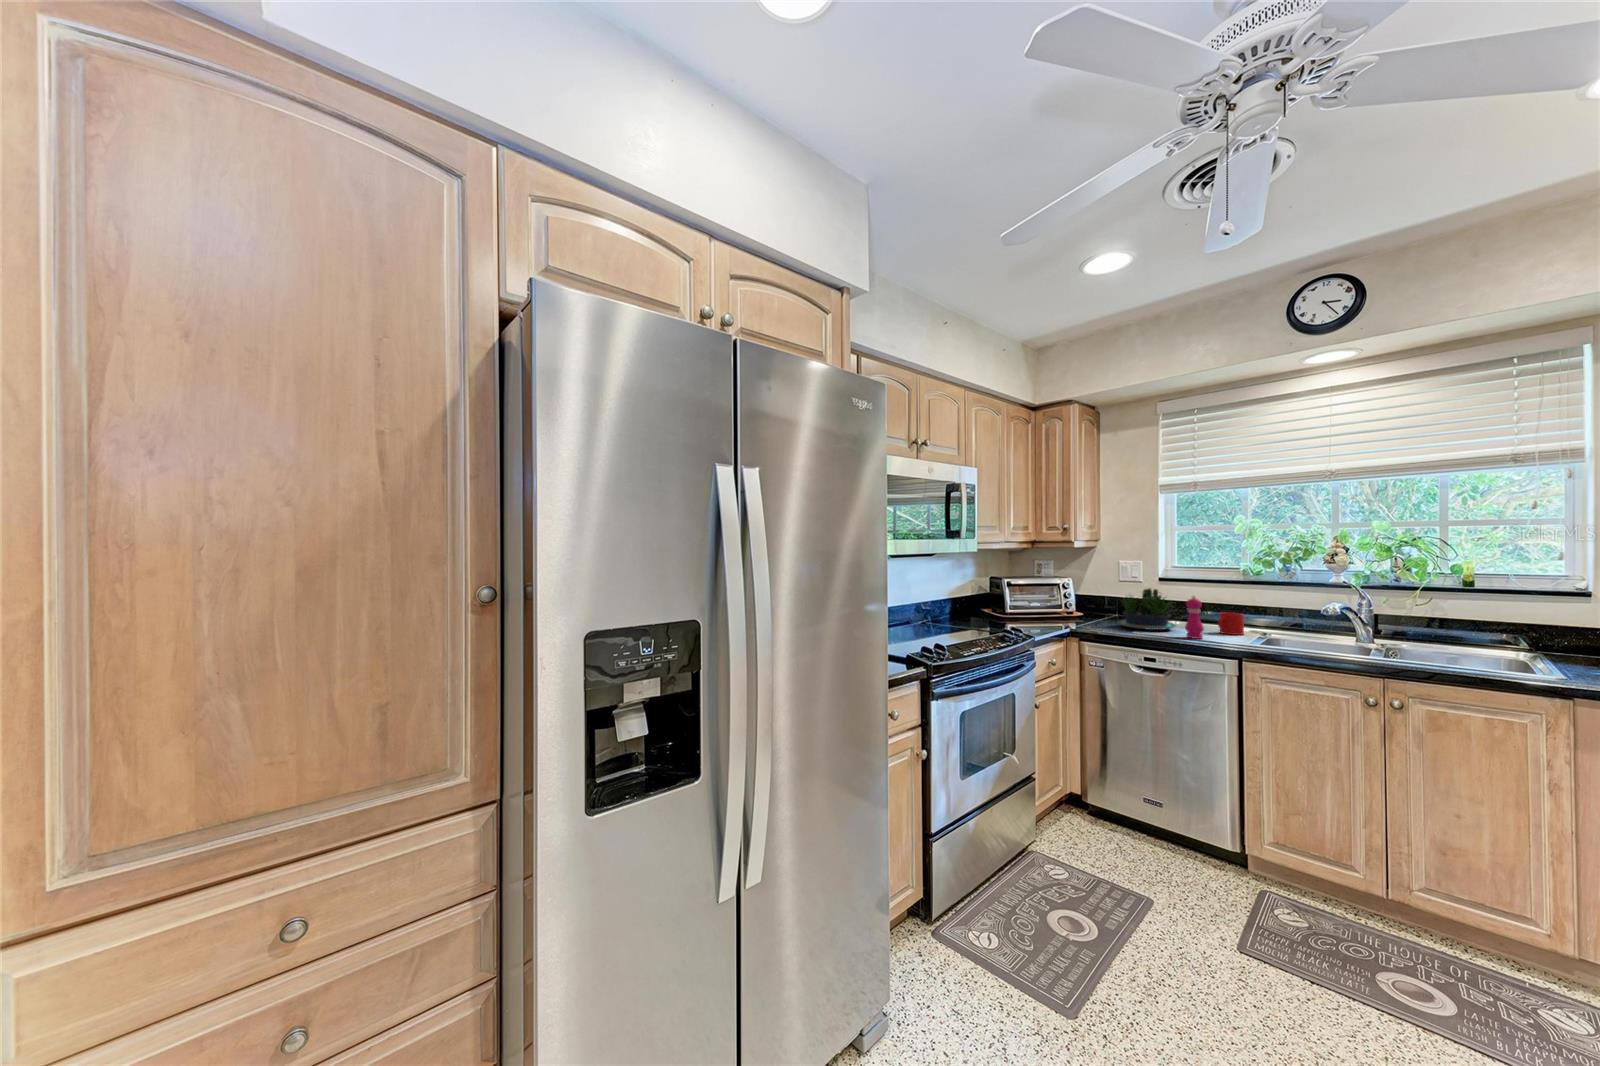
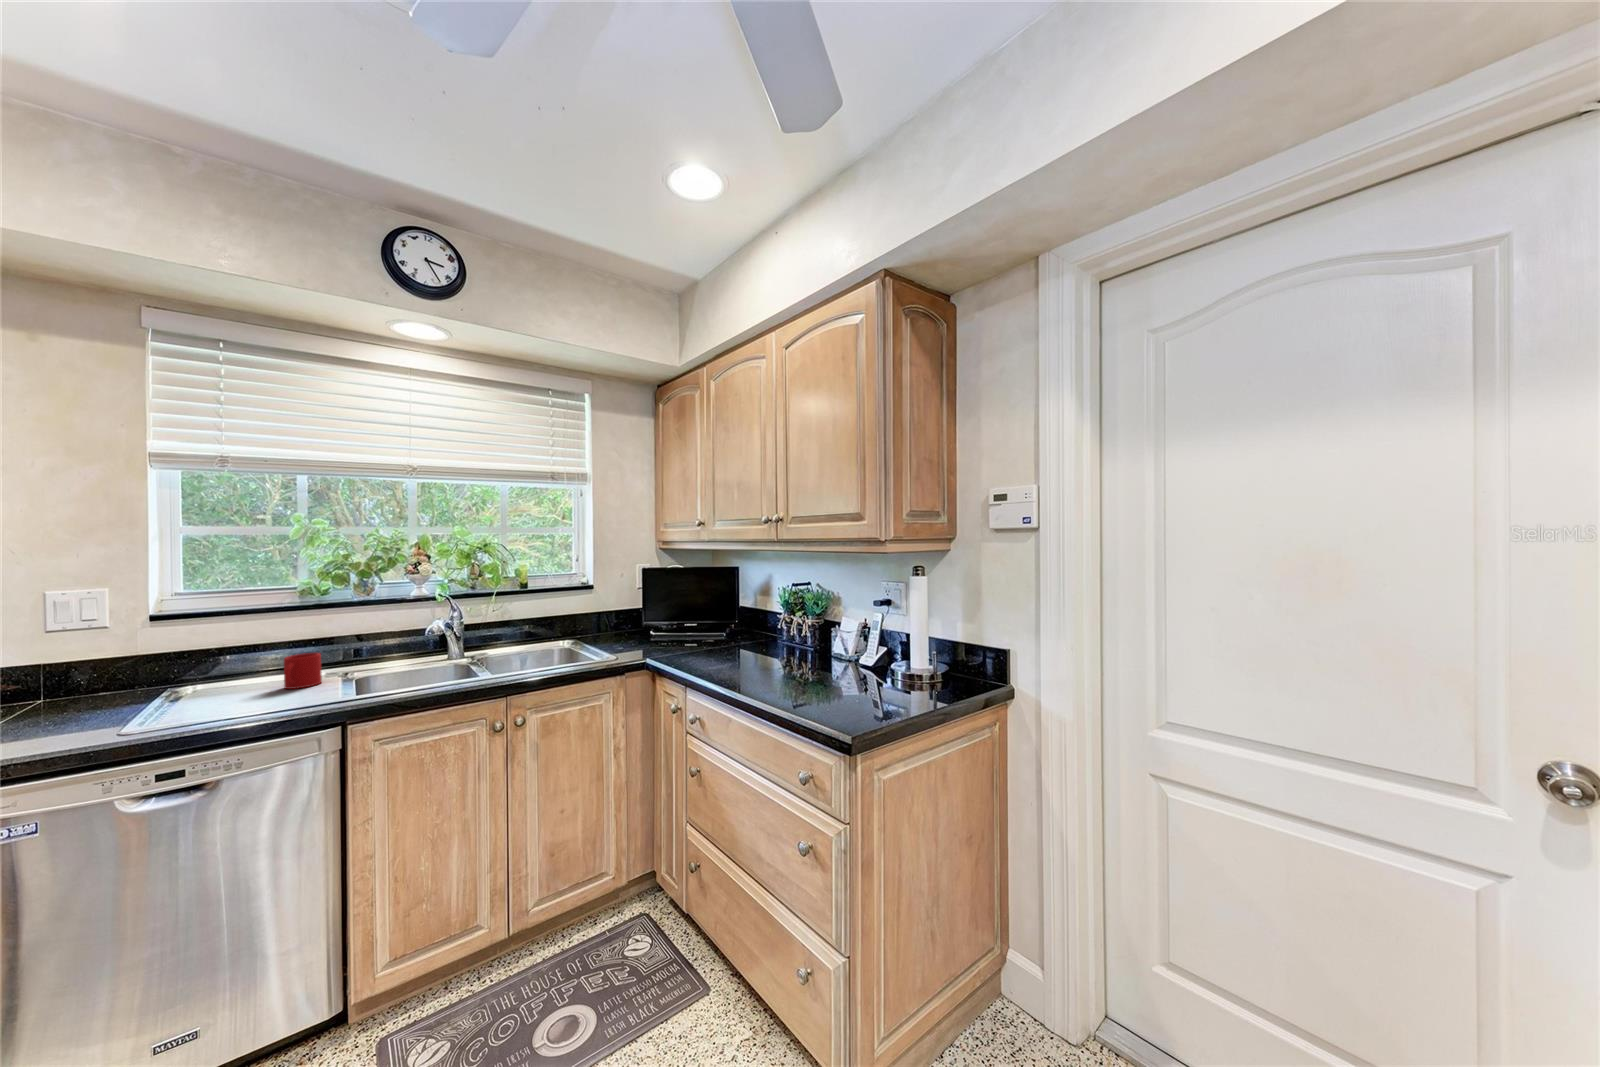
potted plant: present [1119,589,1175,630] -> none [62,640,227,726]
pepper mill: present [1185,596,1204,639] -> none [237,640,272,713]

